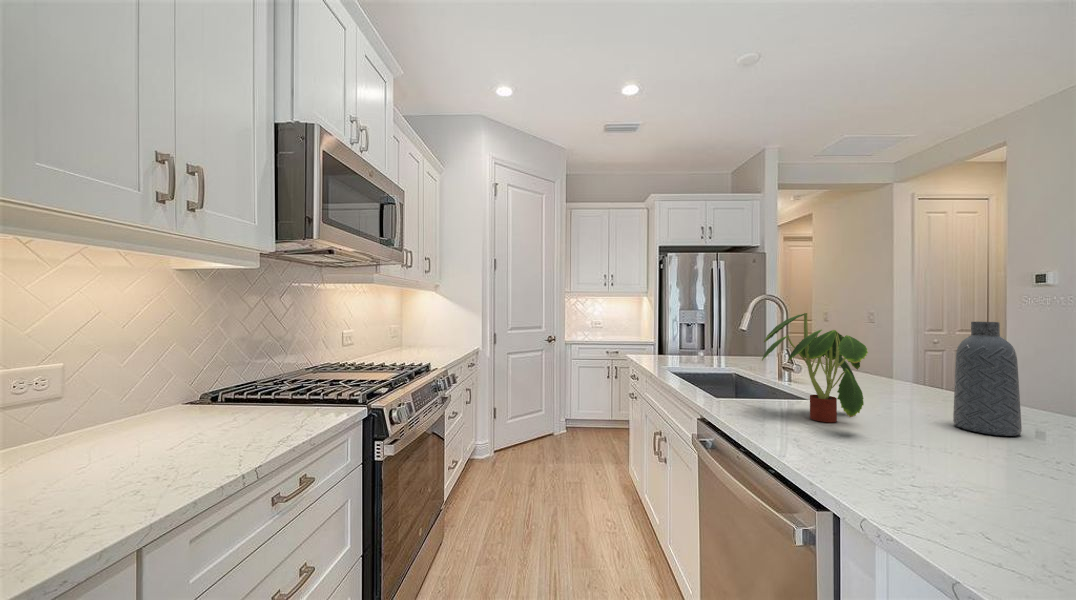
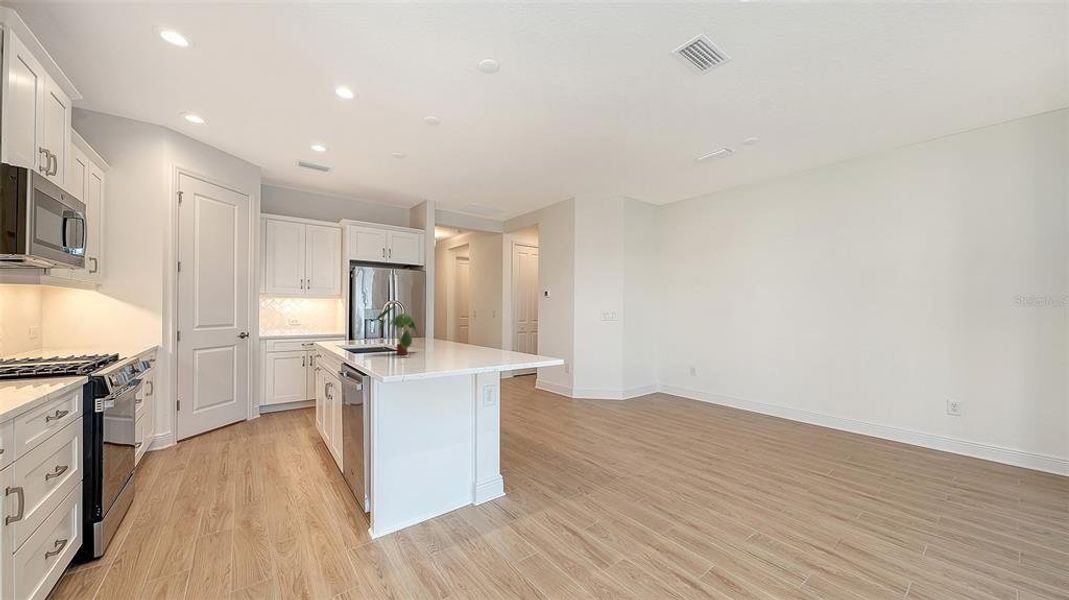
vase: present [953,322,1022,436] -> none [452,309,470,352]

